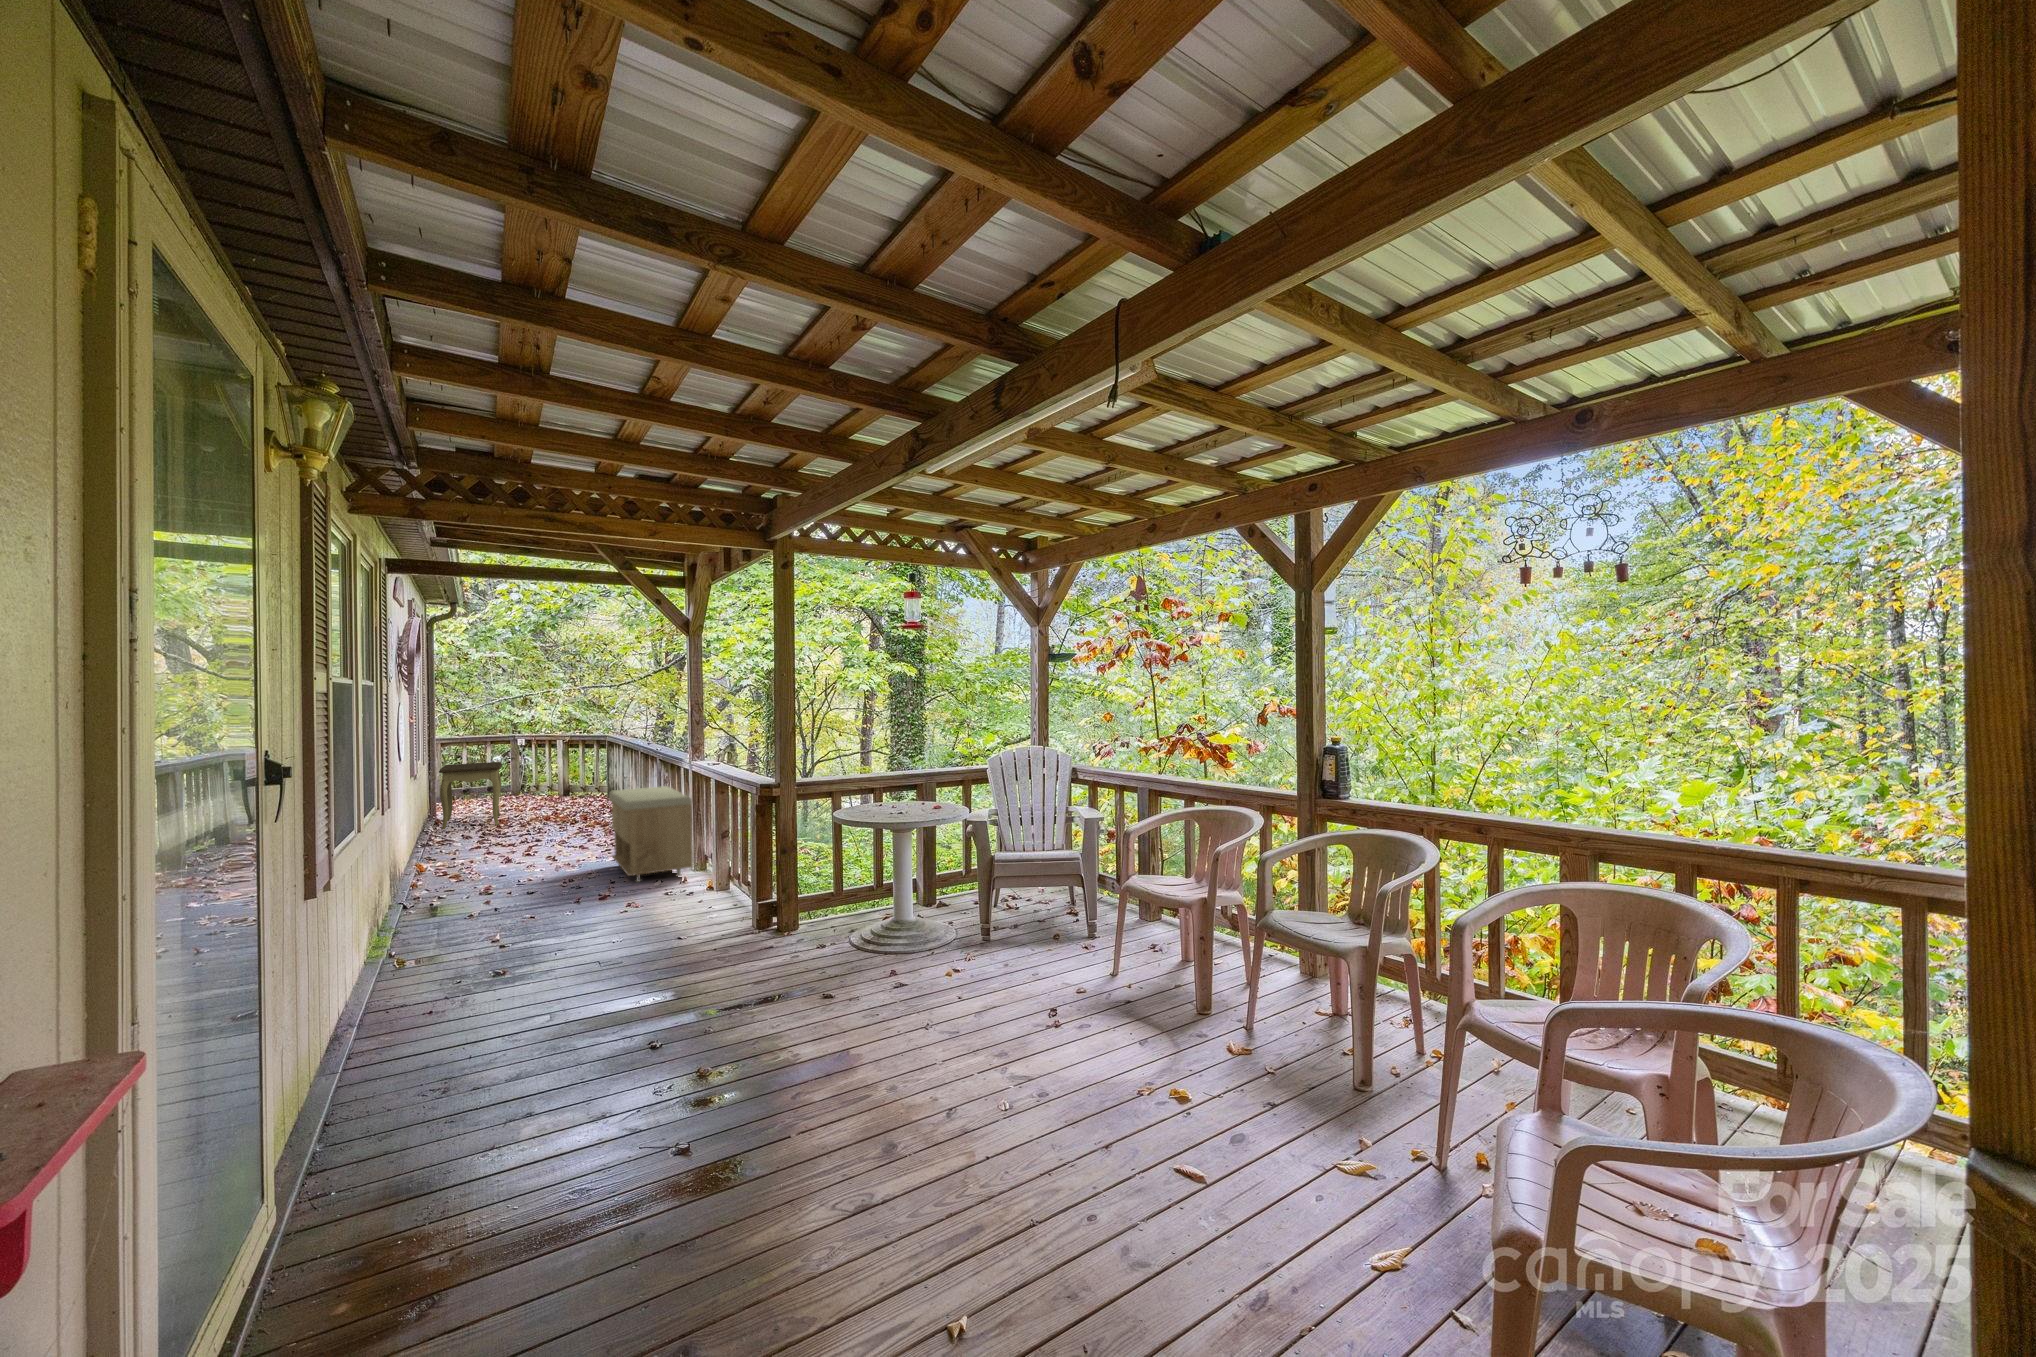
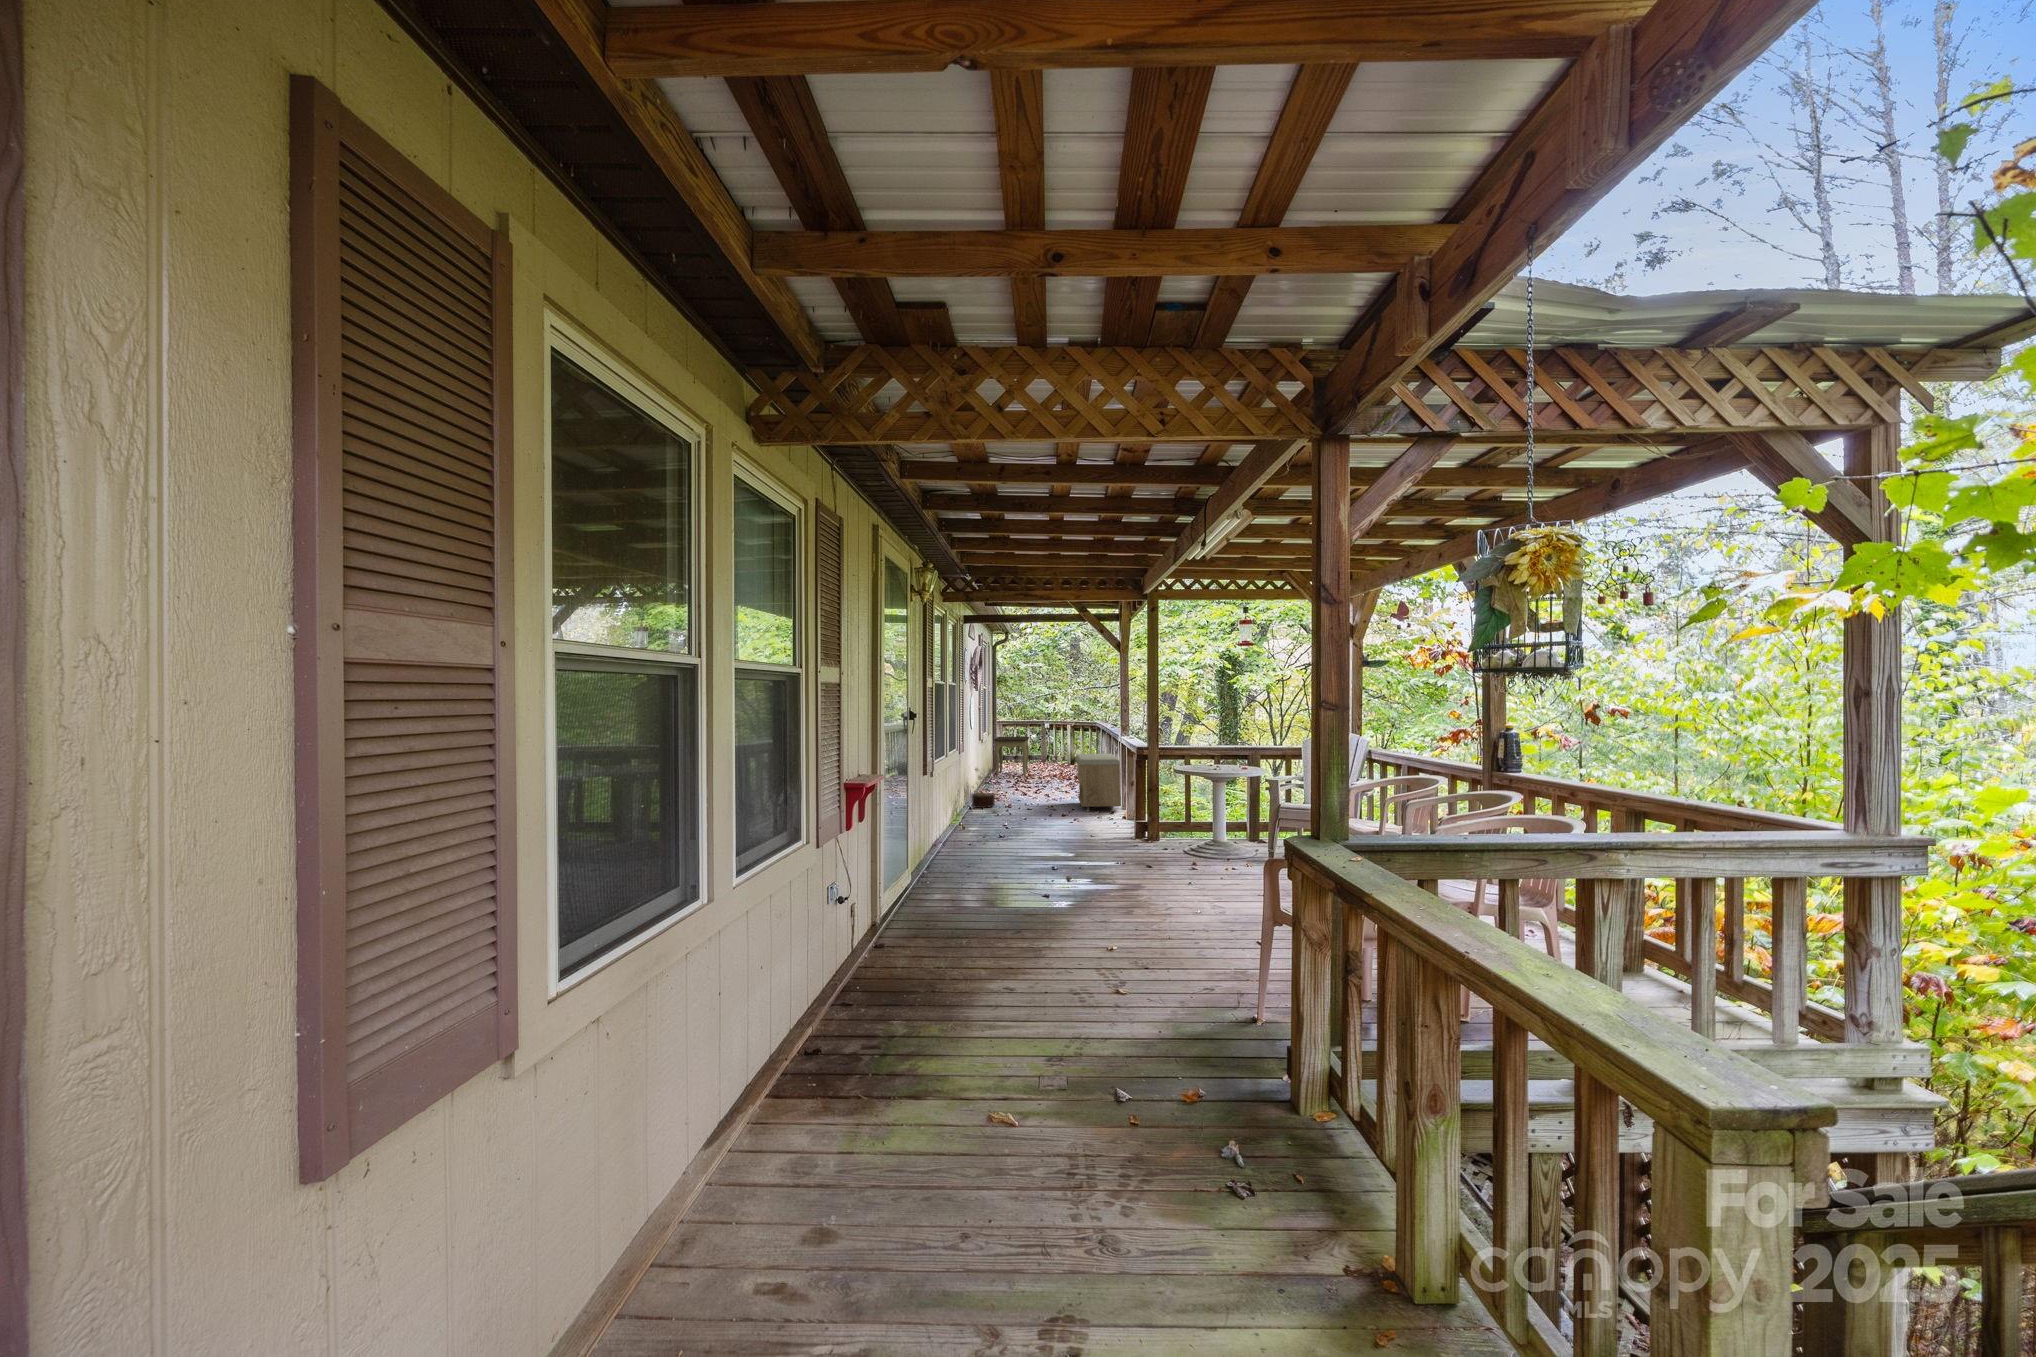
decorative plant: none [407,828,459,903] -> present [972,768,995,808]

